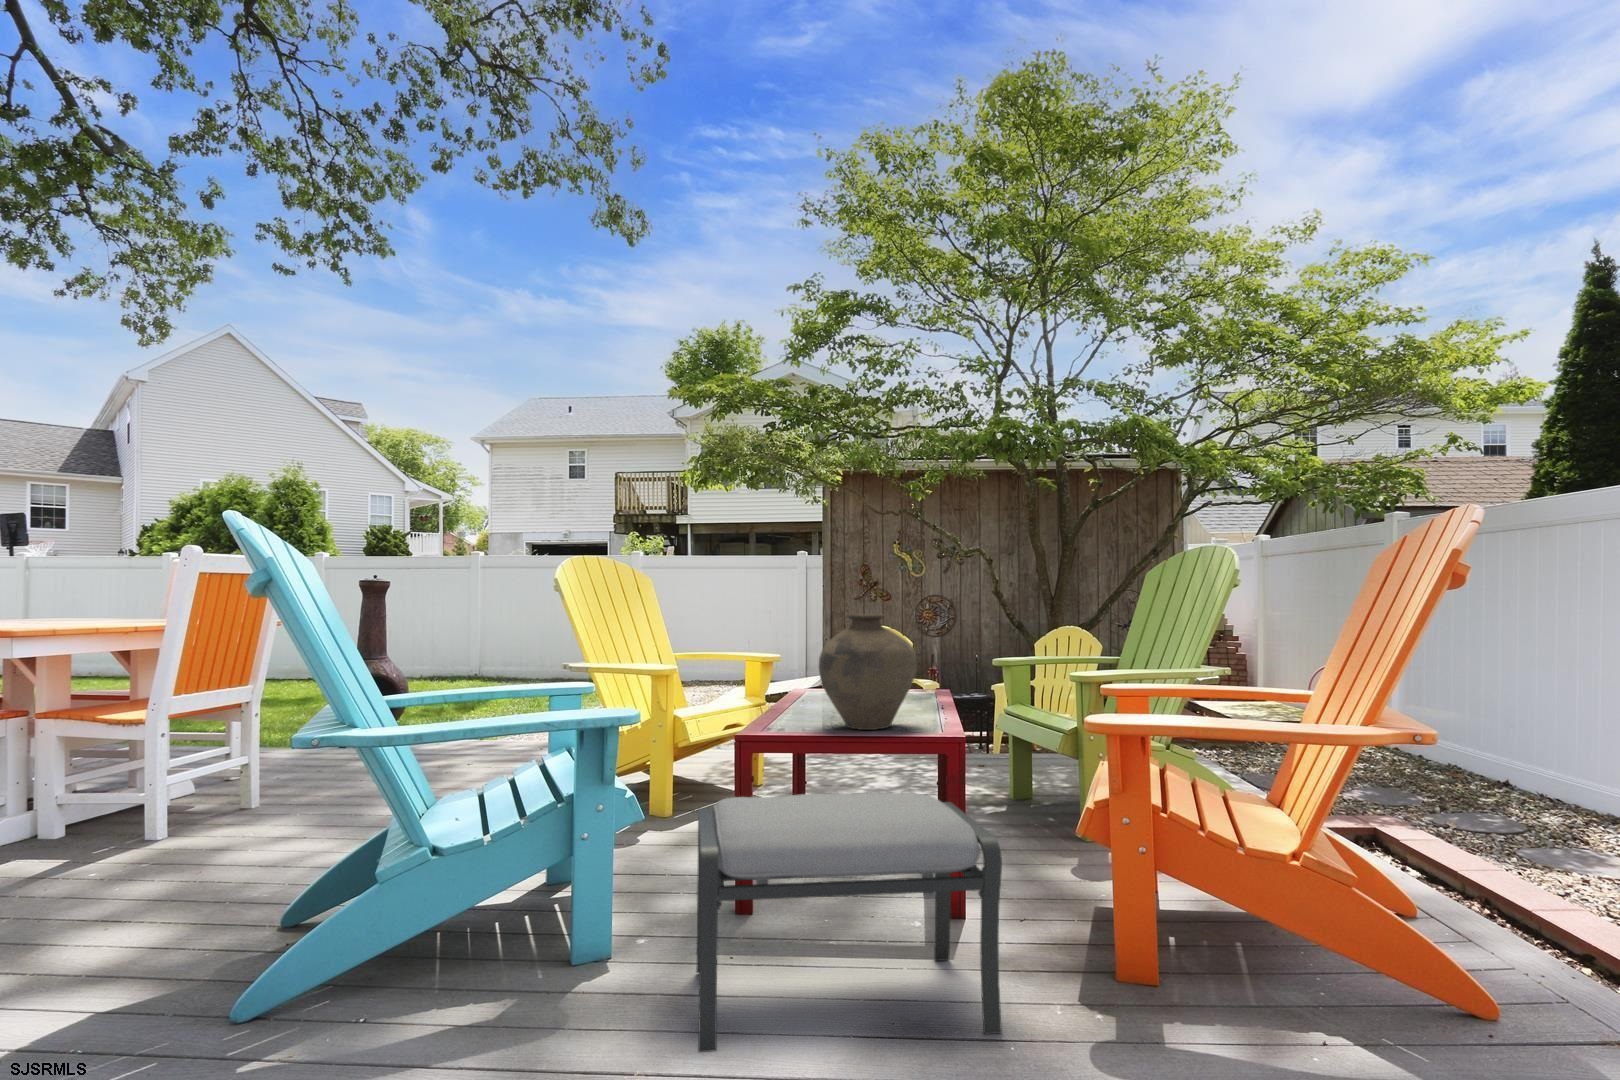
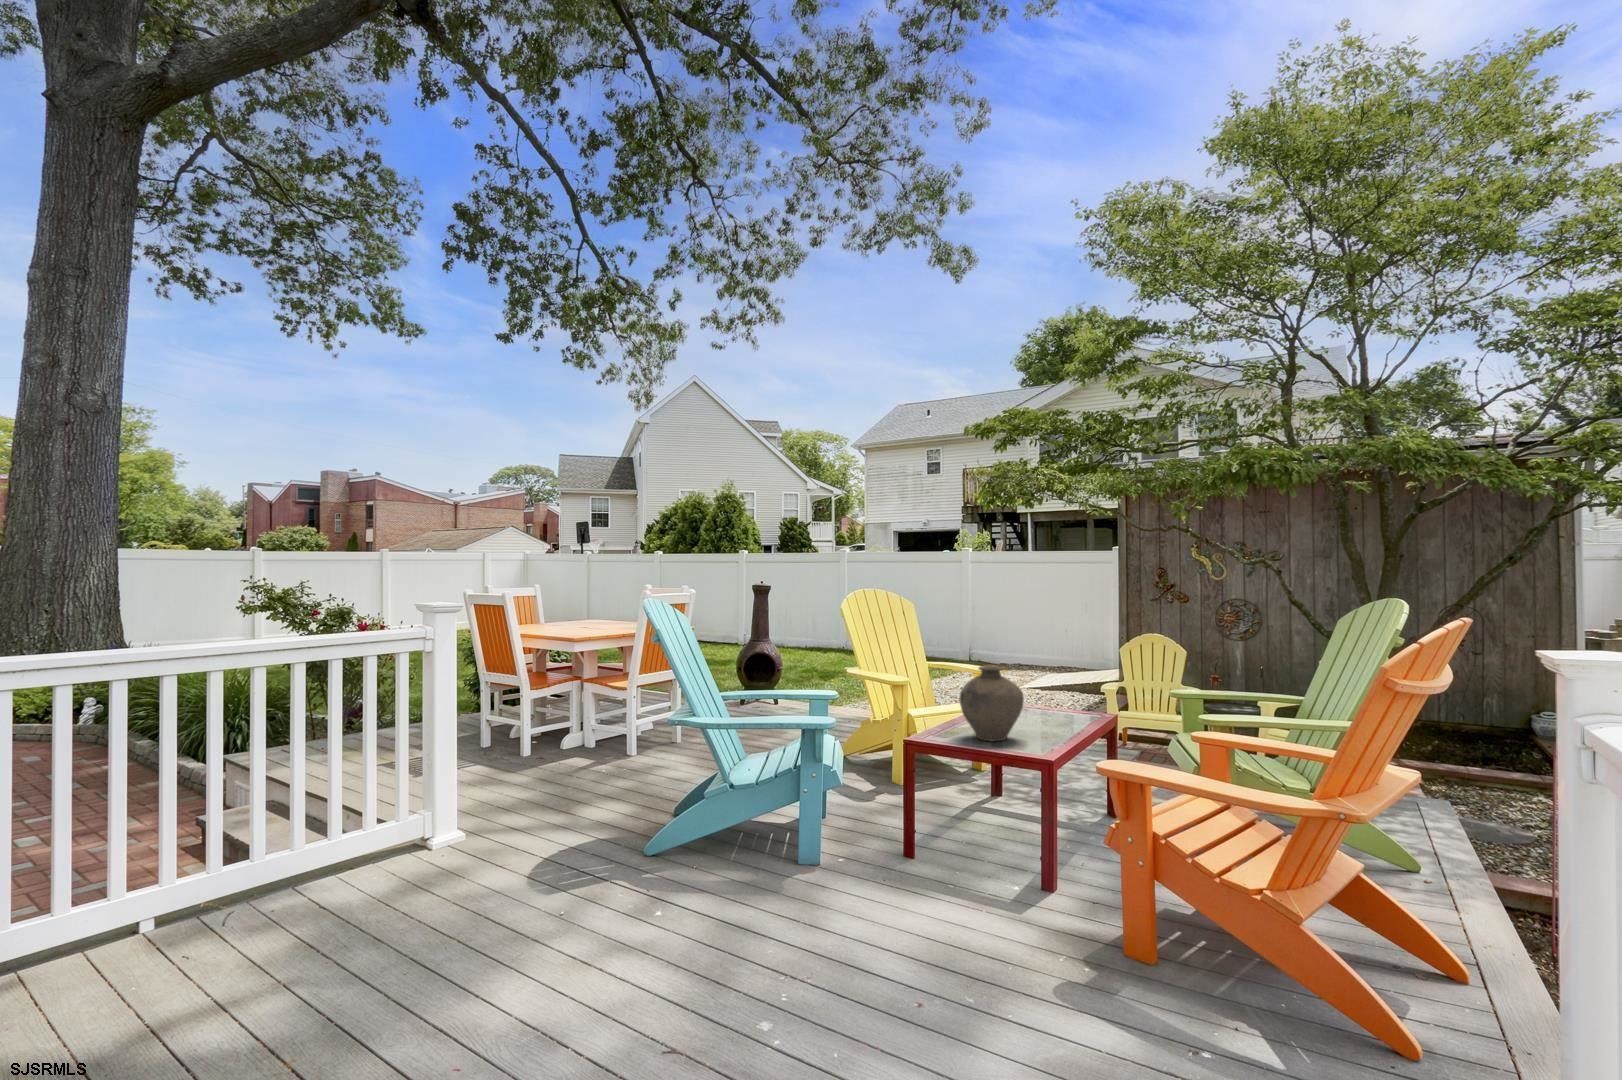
ottoman: present [696,793,1002,1052] -> none [832,778,998,926]

